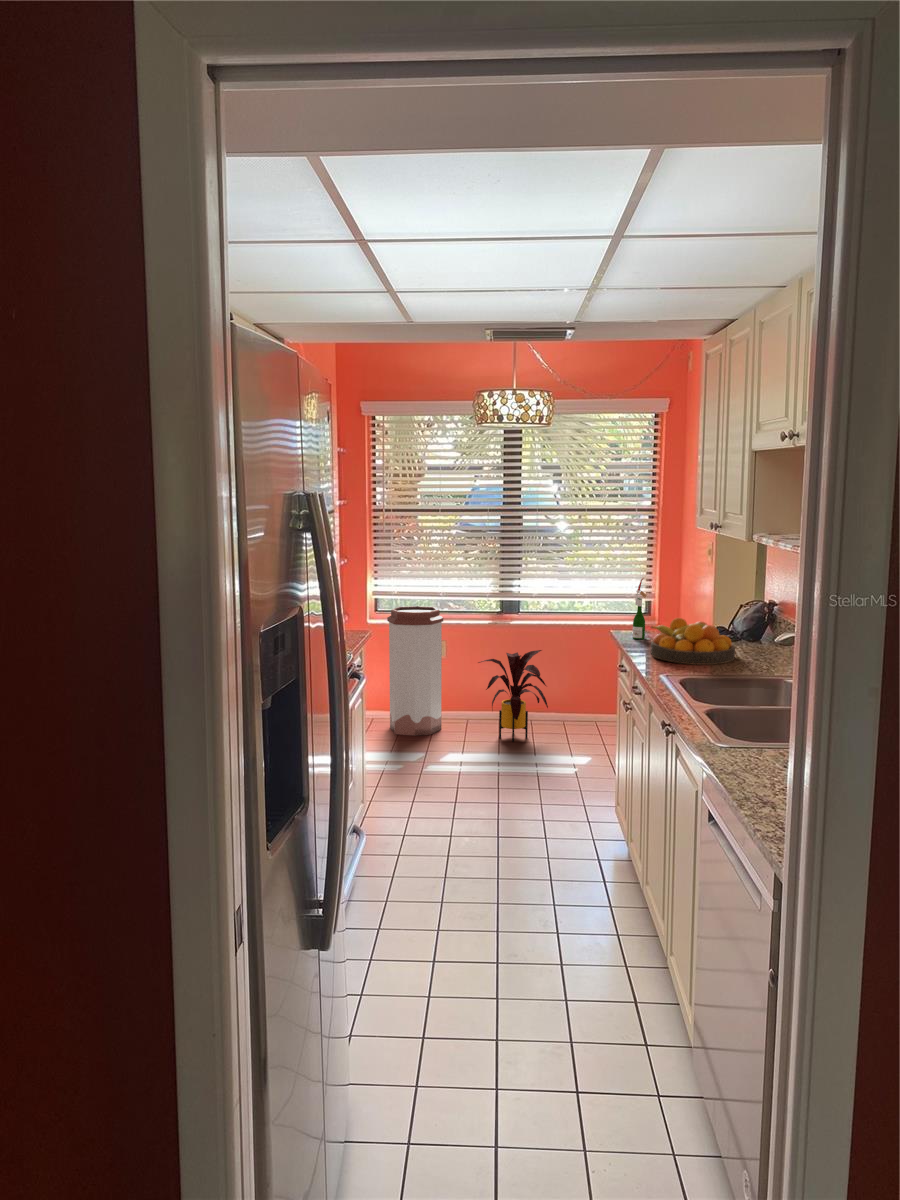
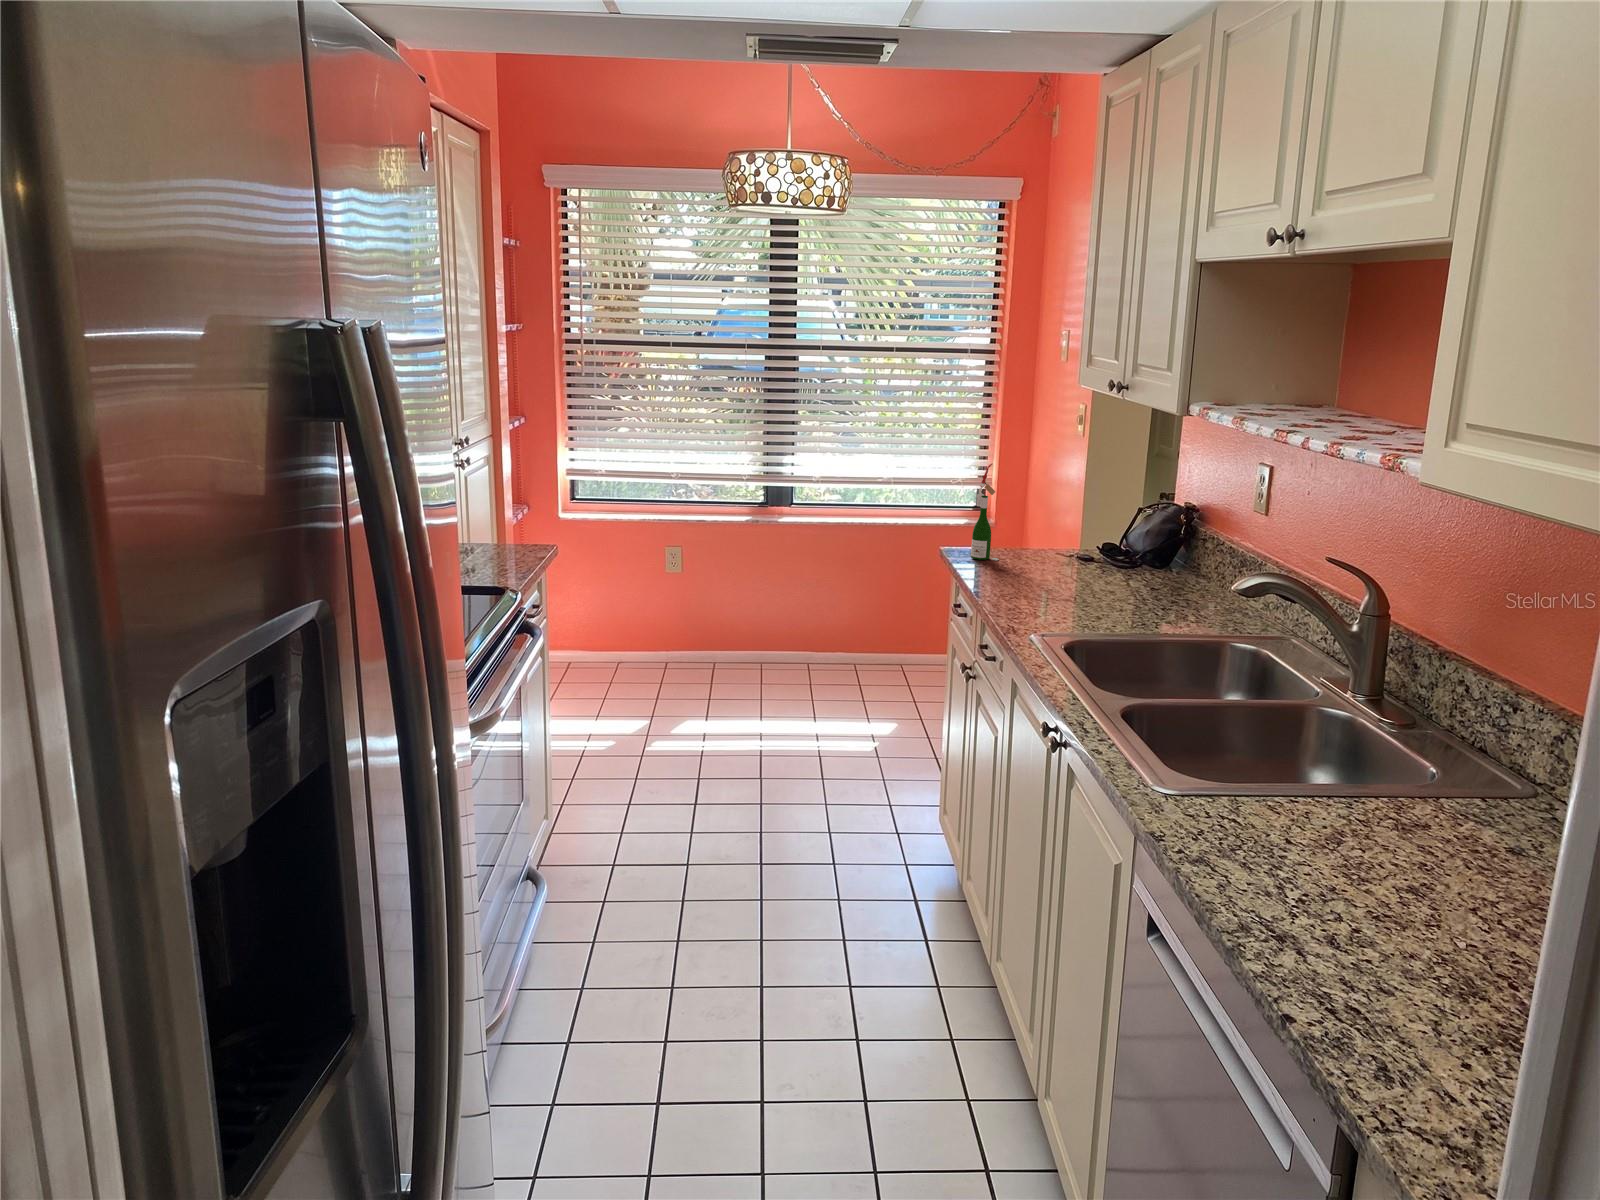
trash can: present [387,606,443,736] -> none [591,493,677,688]
fruit bowl: present [650,618,735,665] -> none [1005,532,1138,611]
house plant: present [478,650,548,742] -> none [728,561,833,697]

